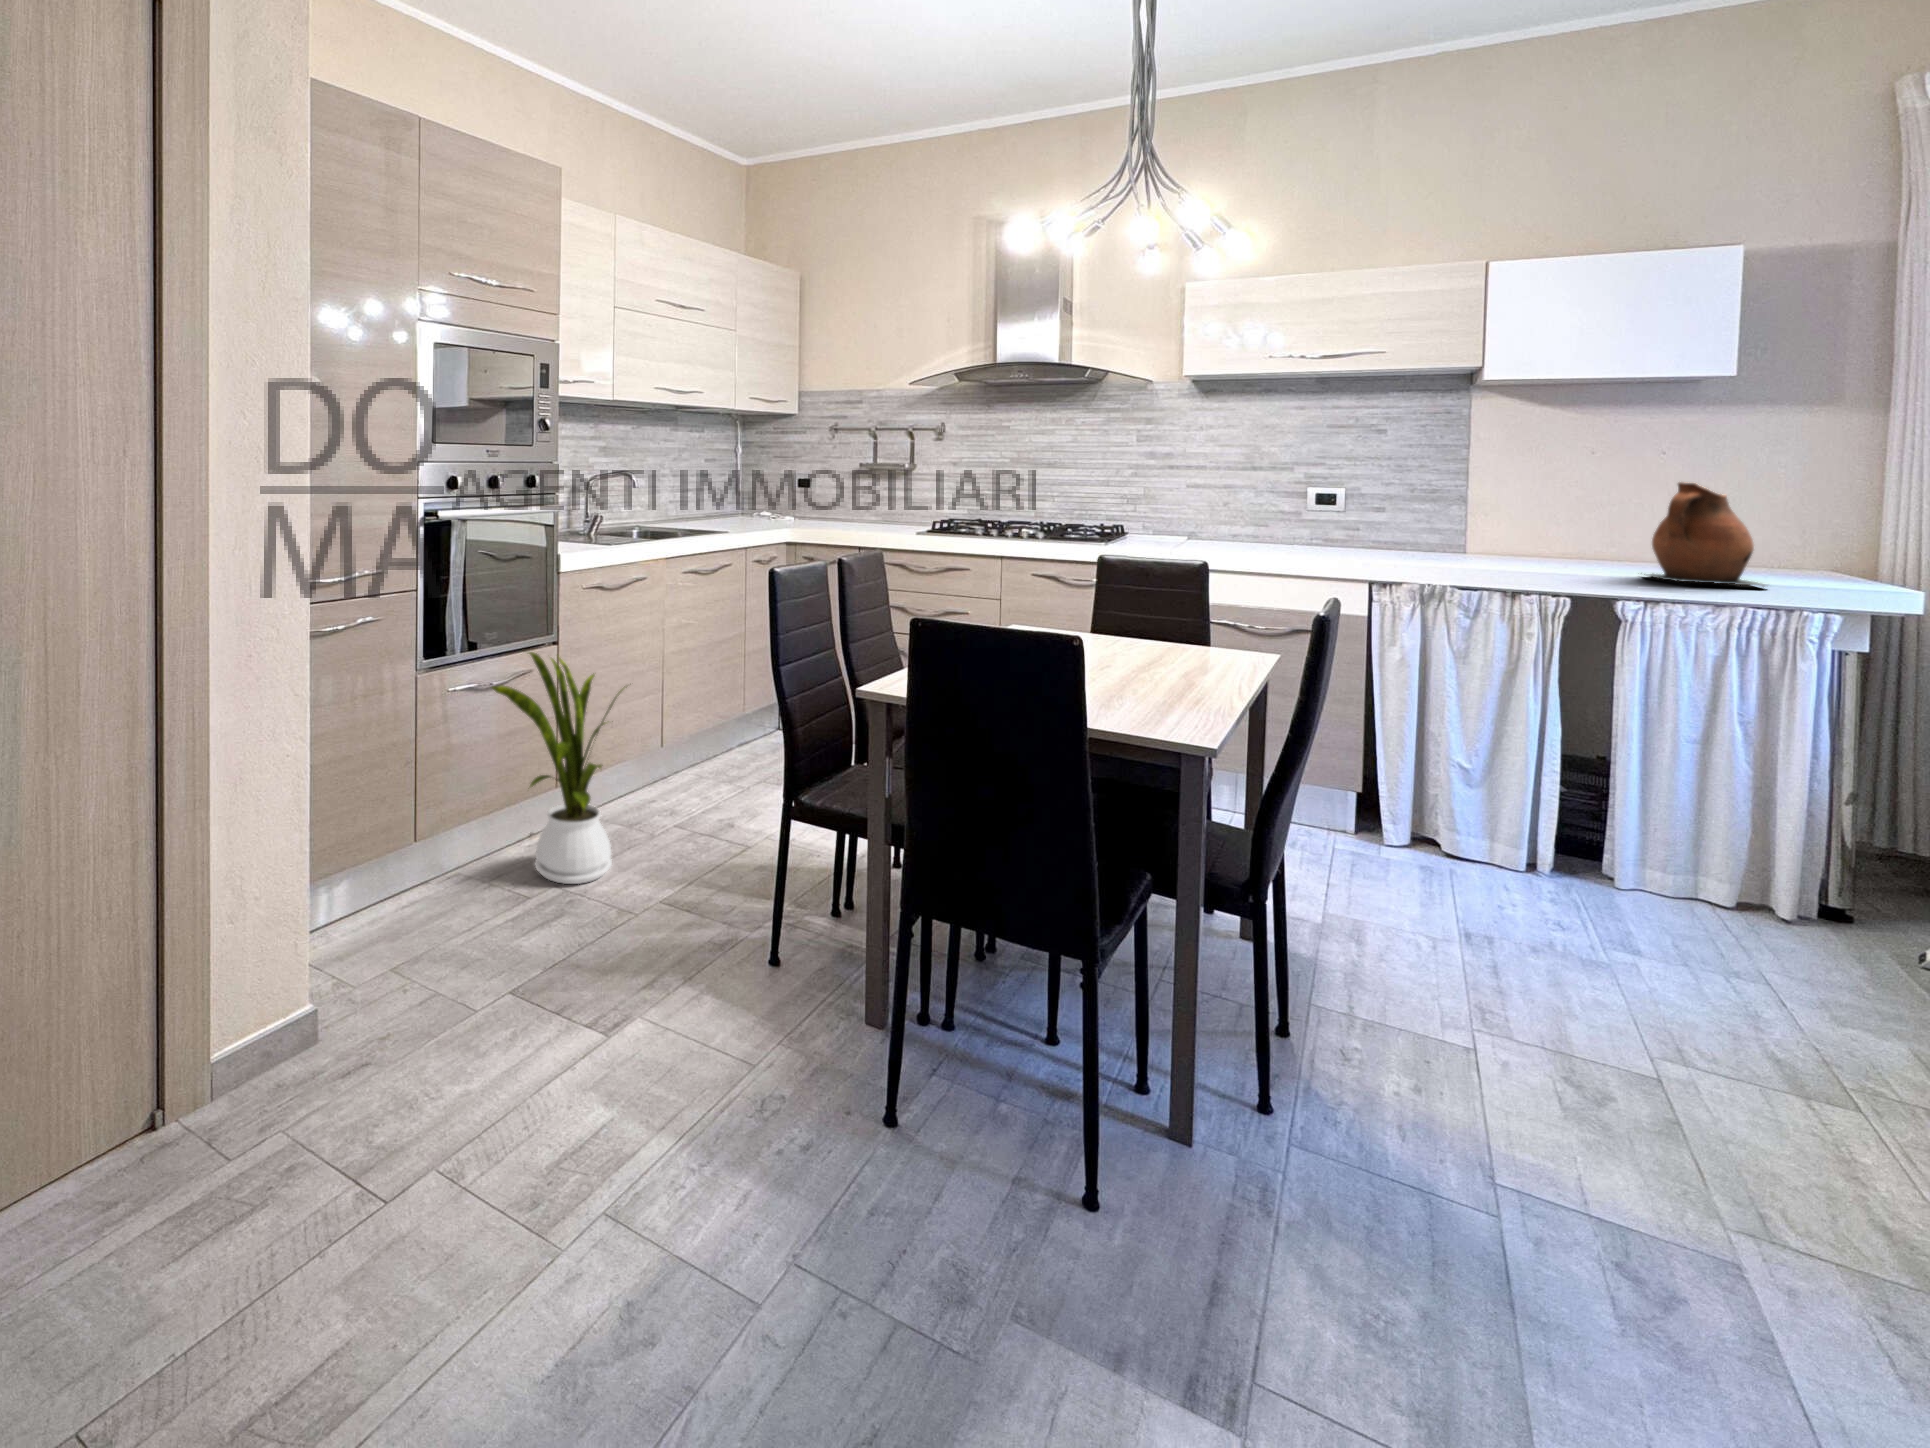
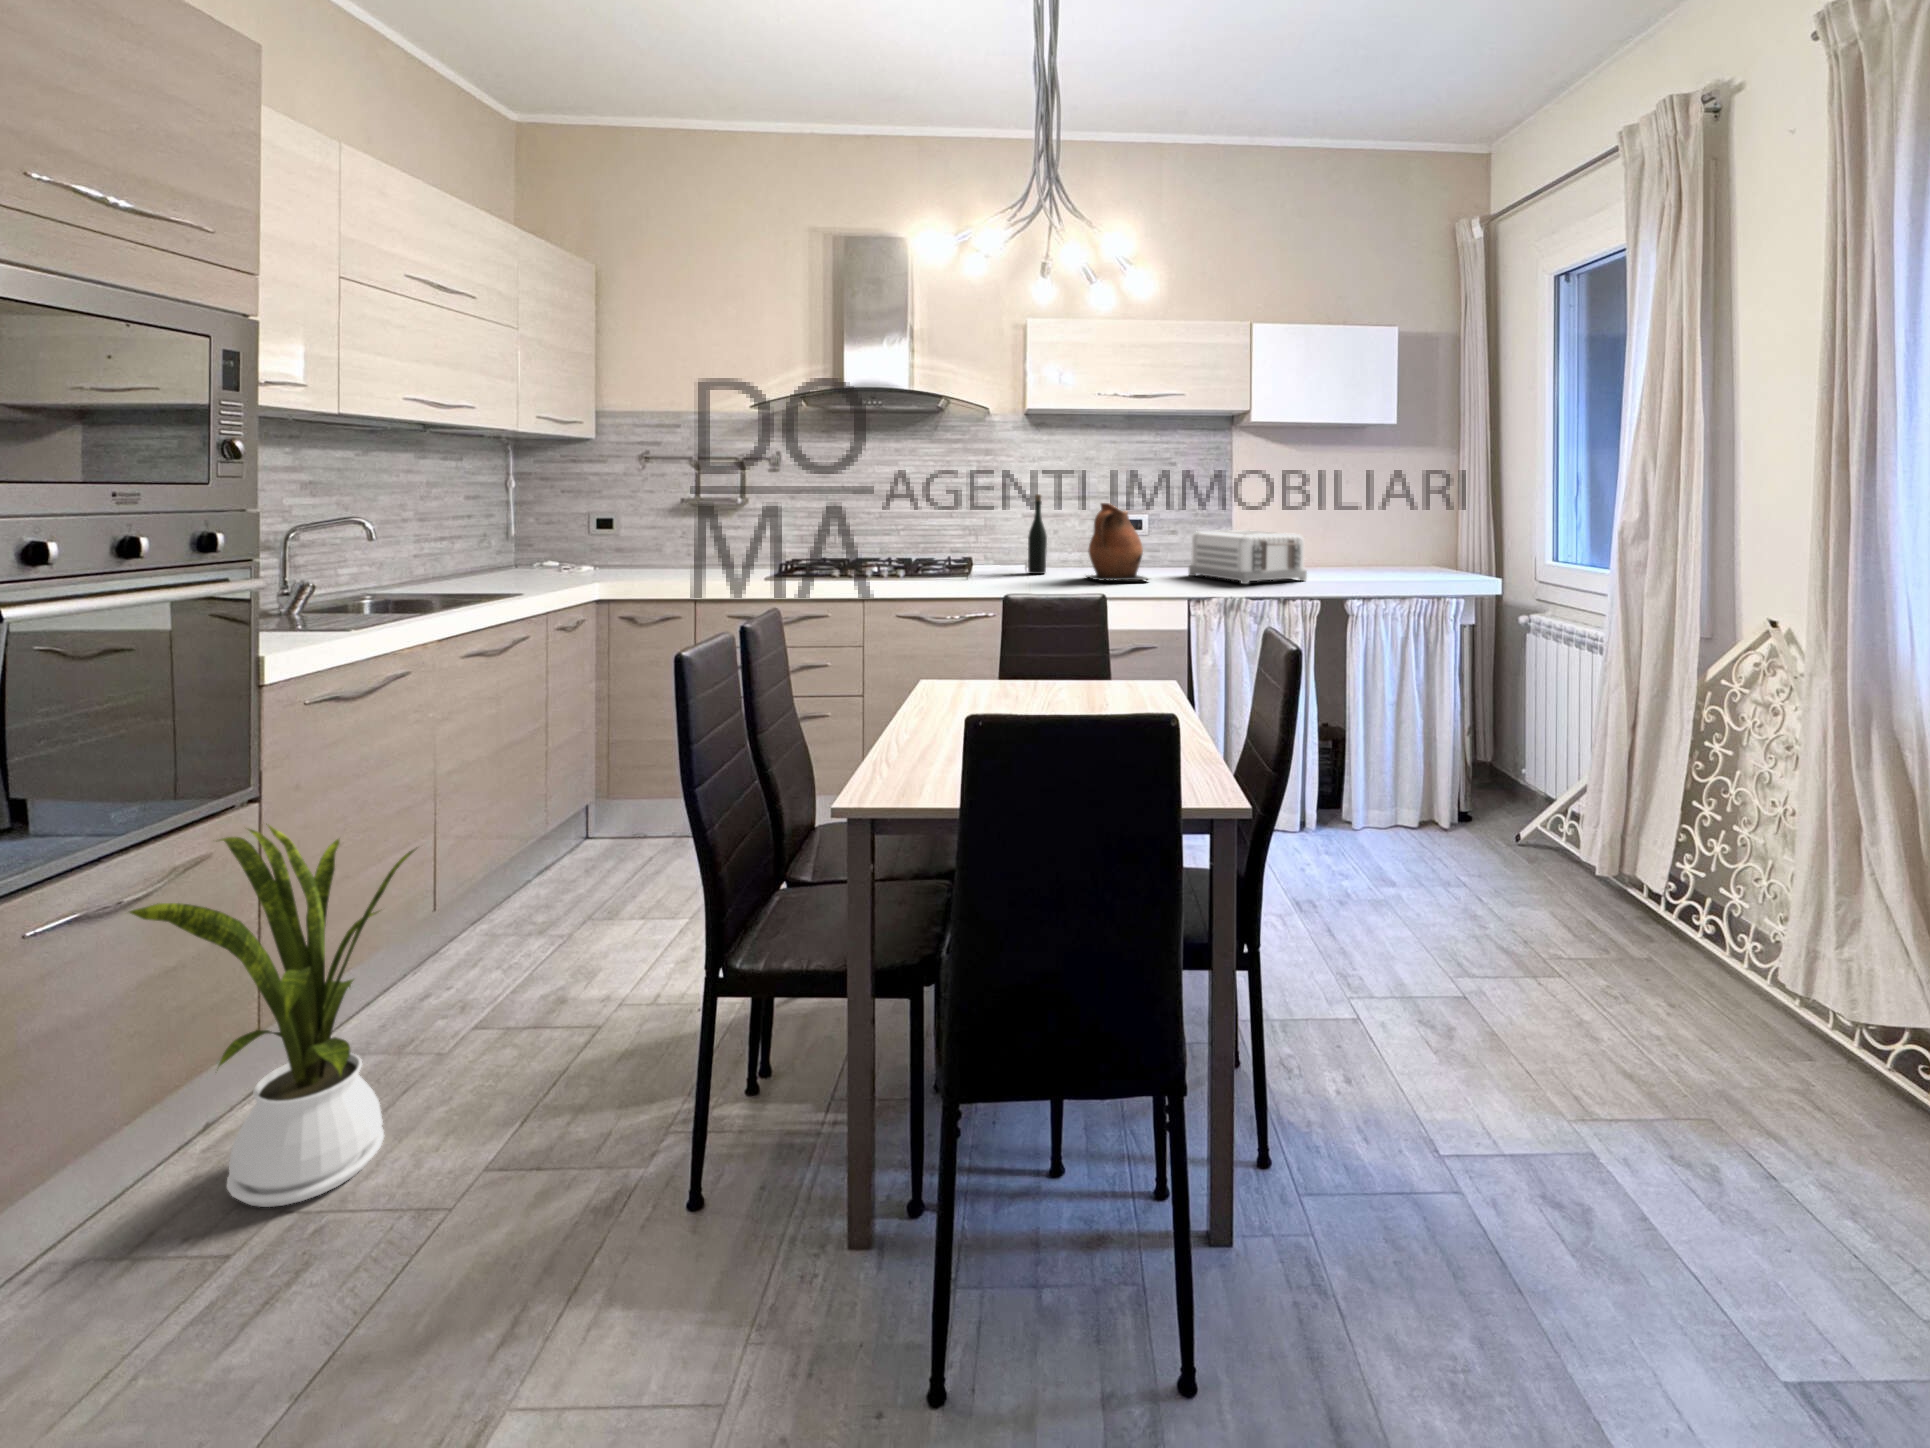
bottle: none [1176,463,1199,545] -> present [1028,494,1047,574]
ceramic pitcher: present [1644,482,1765,587] -> present [1087,503,1149,580]
toaster: none [1378,507,1551,572] -> present [1189,530,1307,584]

